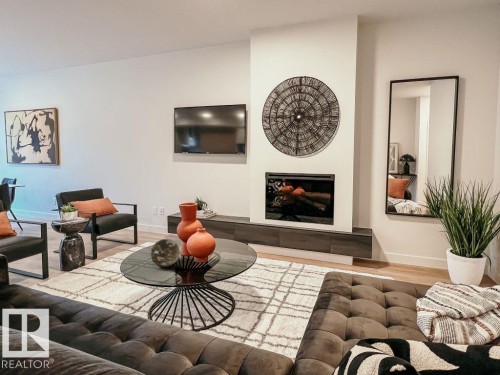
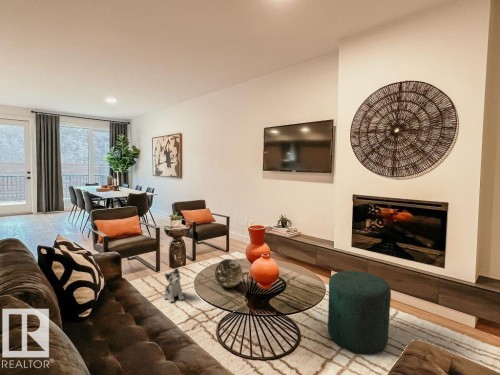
ottoman: none [256,236,305,302] -> present [328,271,391,354]
plush toy: none [84,258,109,296] -> present [164,268,184,302]

